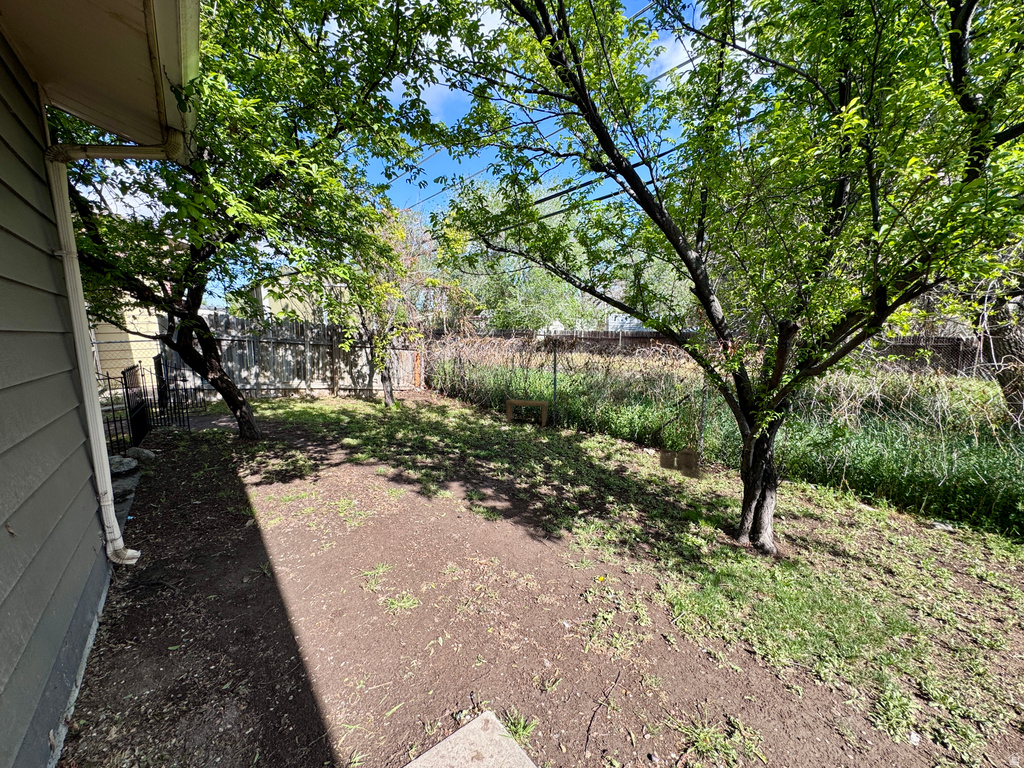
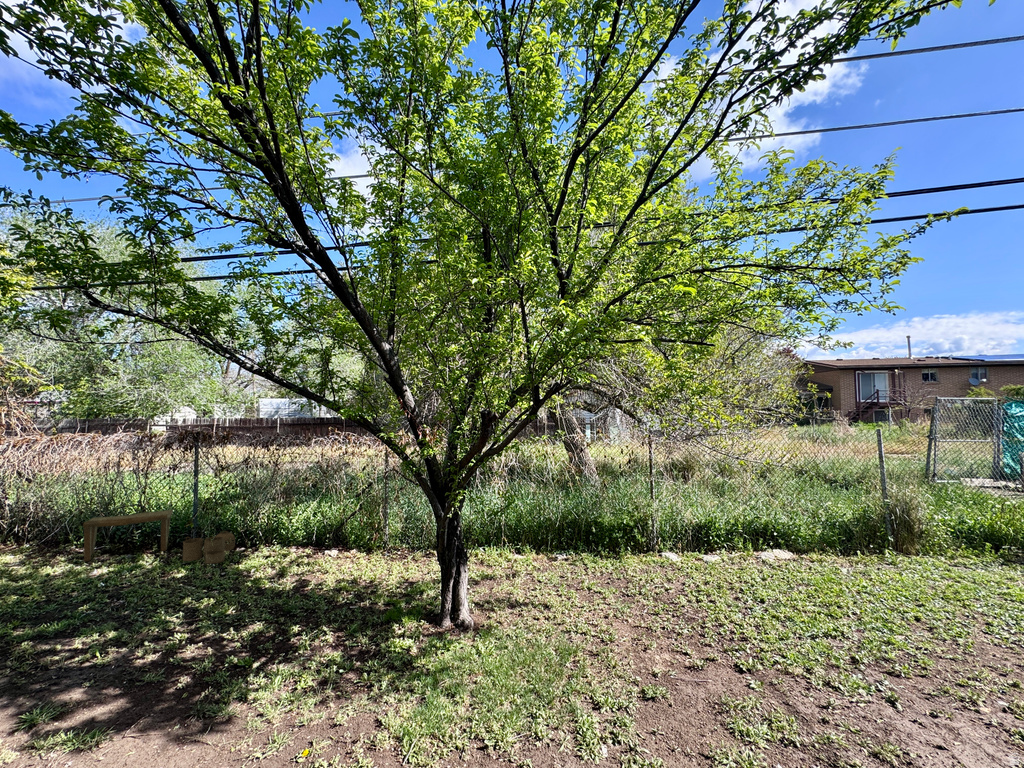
woven basket: present [660,448,699,478] -> present [183,531,235,564]

